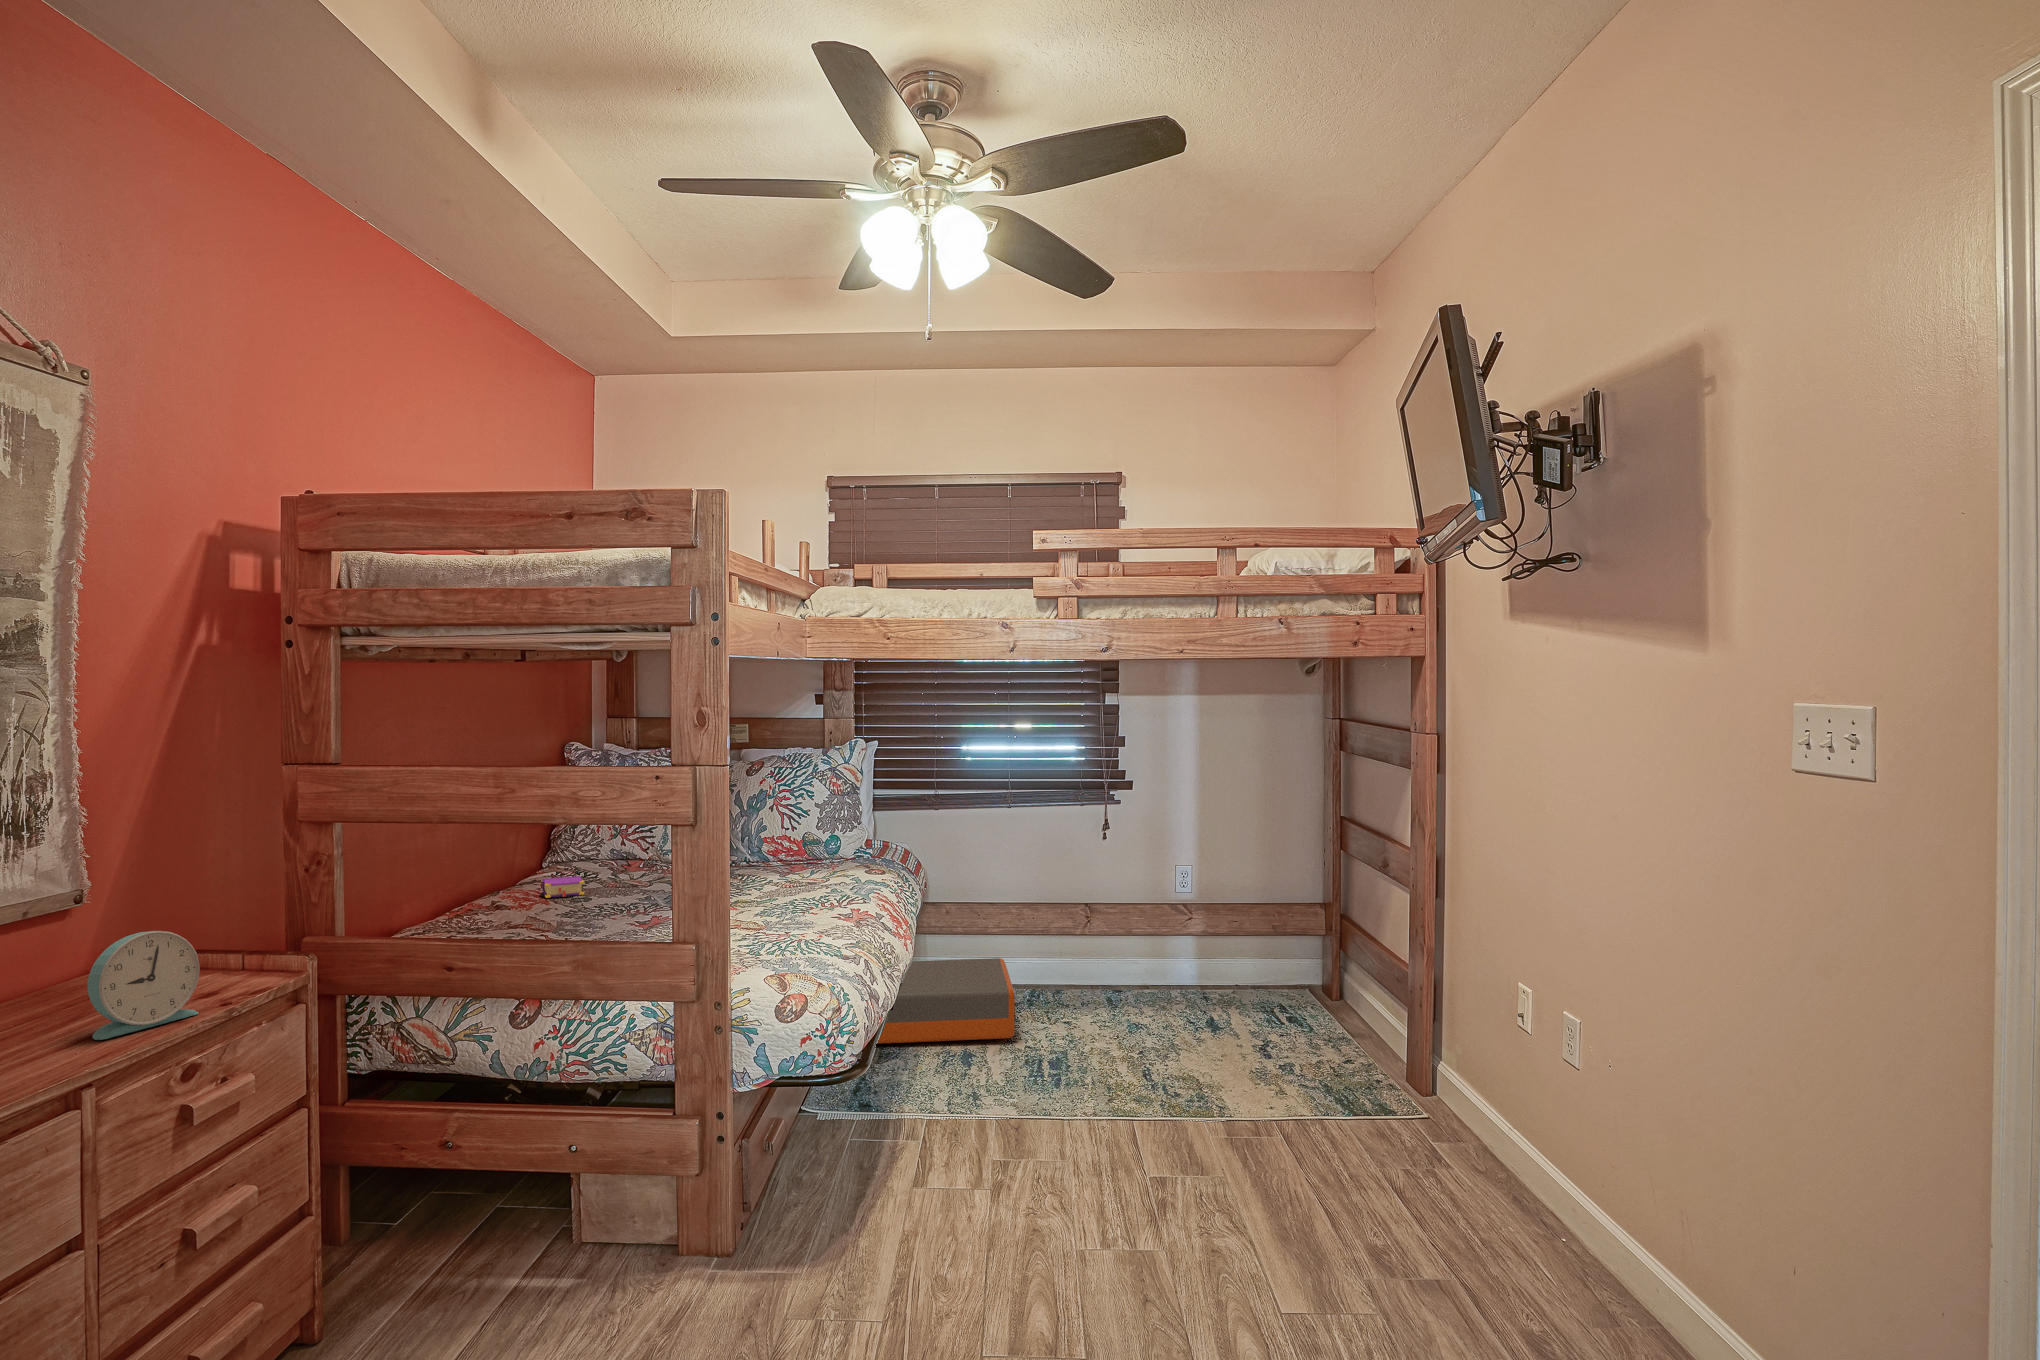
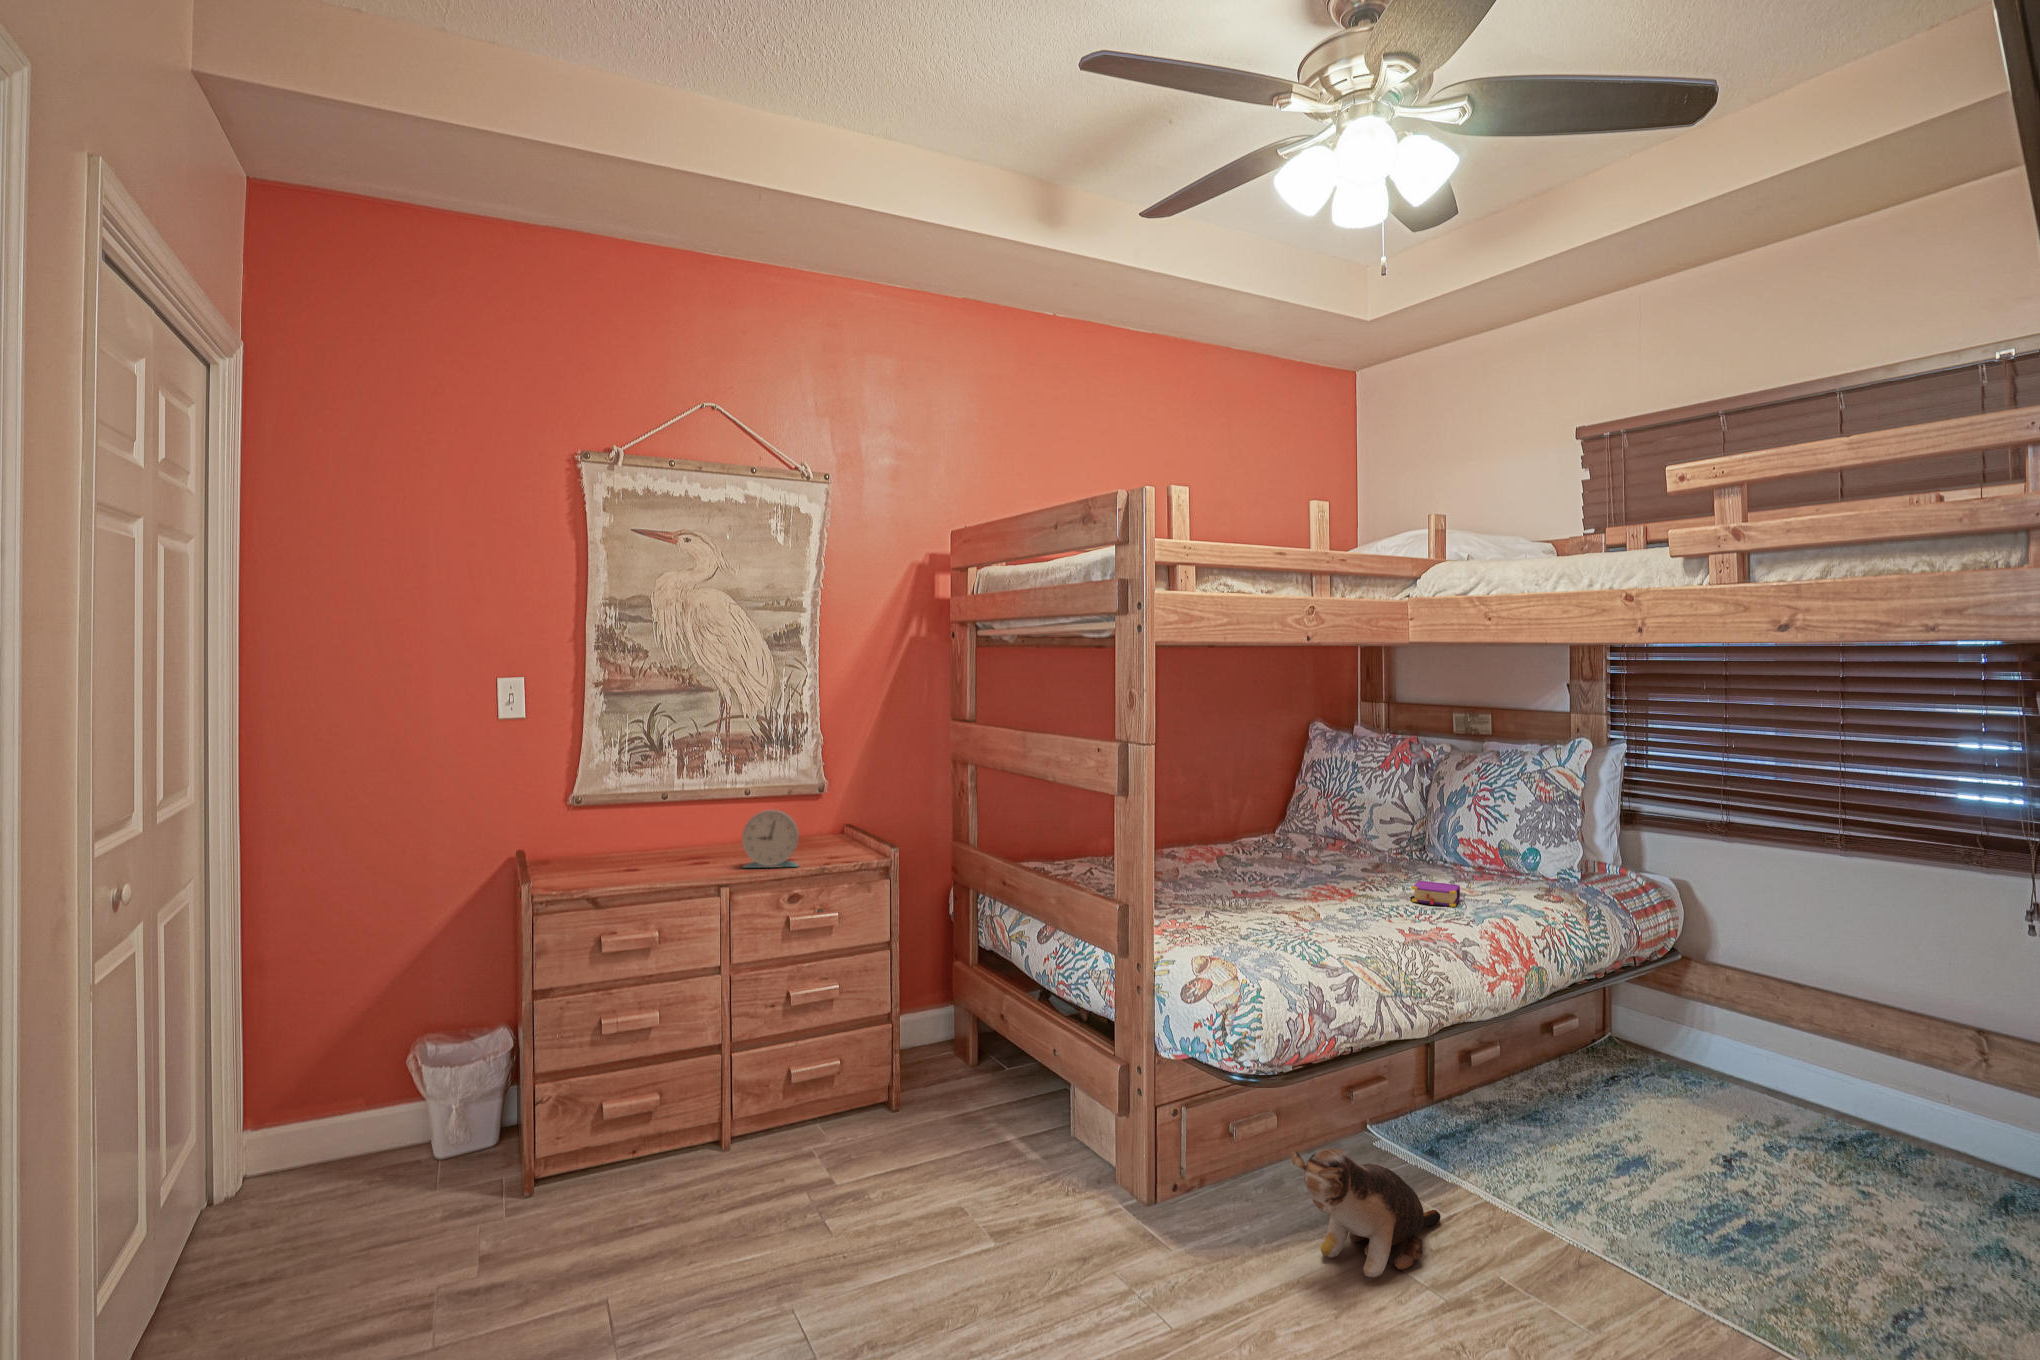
book: present [540,876,584,898] -> present [1410,881,1460,907]
storage box: present [877,958,1014,1044] -> none [1532,1010,1806,1166]
plush toy: none [886,1103,948,1204] -> present [1291,1148,1441,1277]

